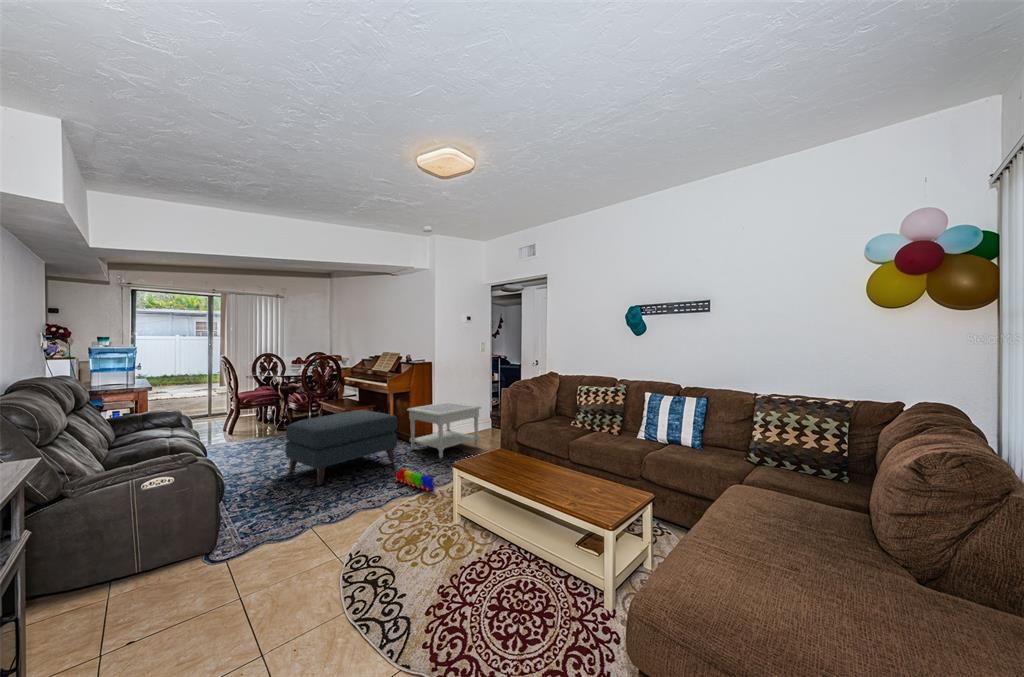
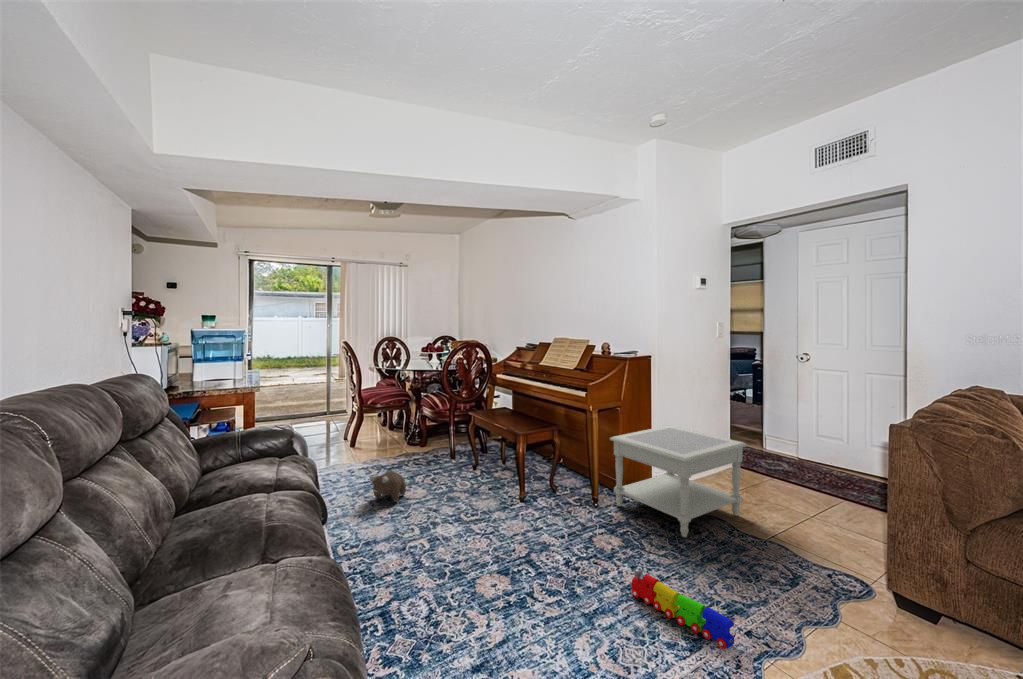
ottoman: present [286,410,397,485] -> none [433,436,610,584]
plush toy: none [242,441,271,460] -> present [370,471,406,502]

